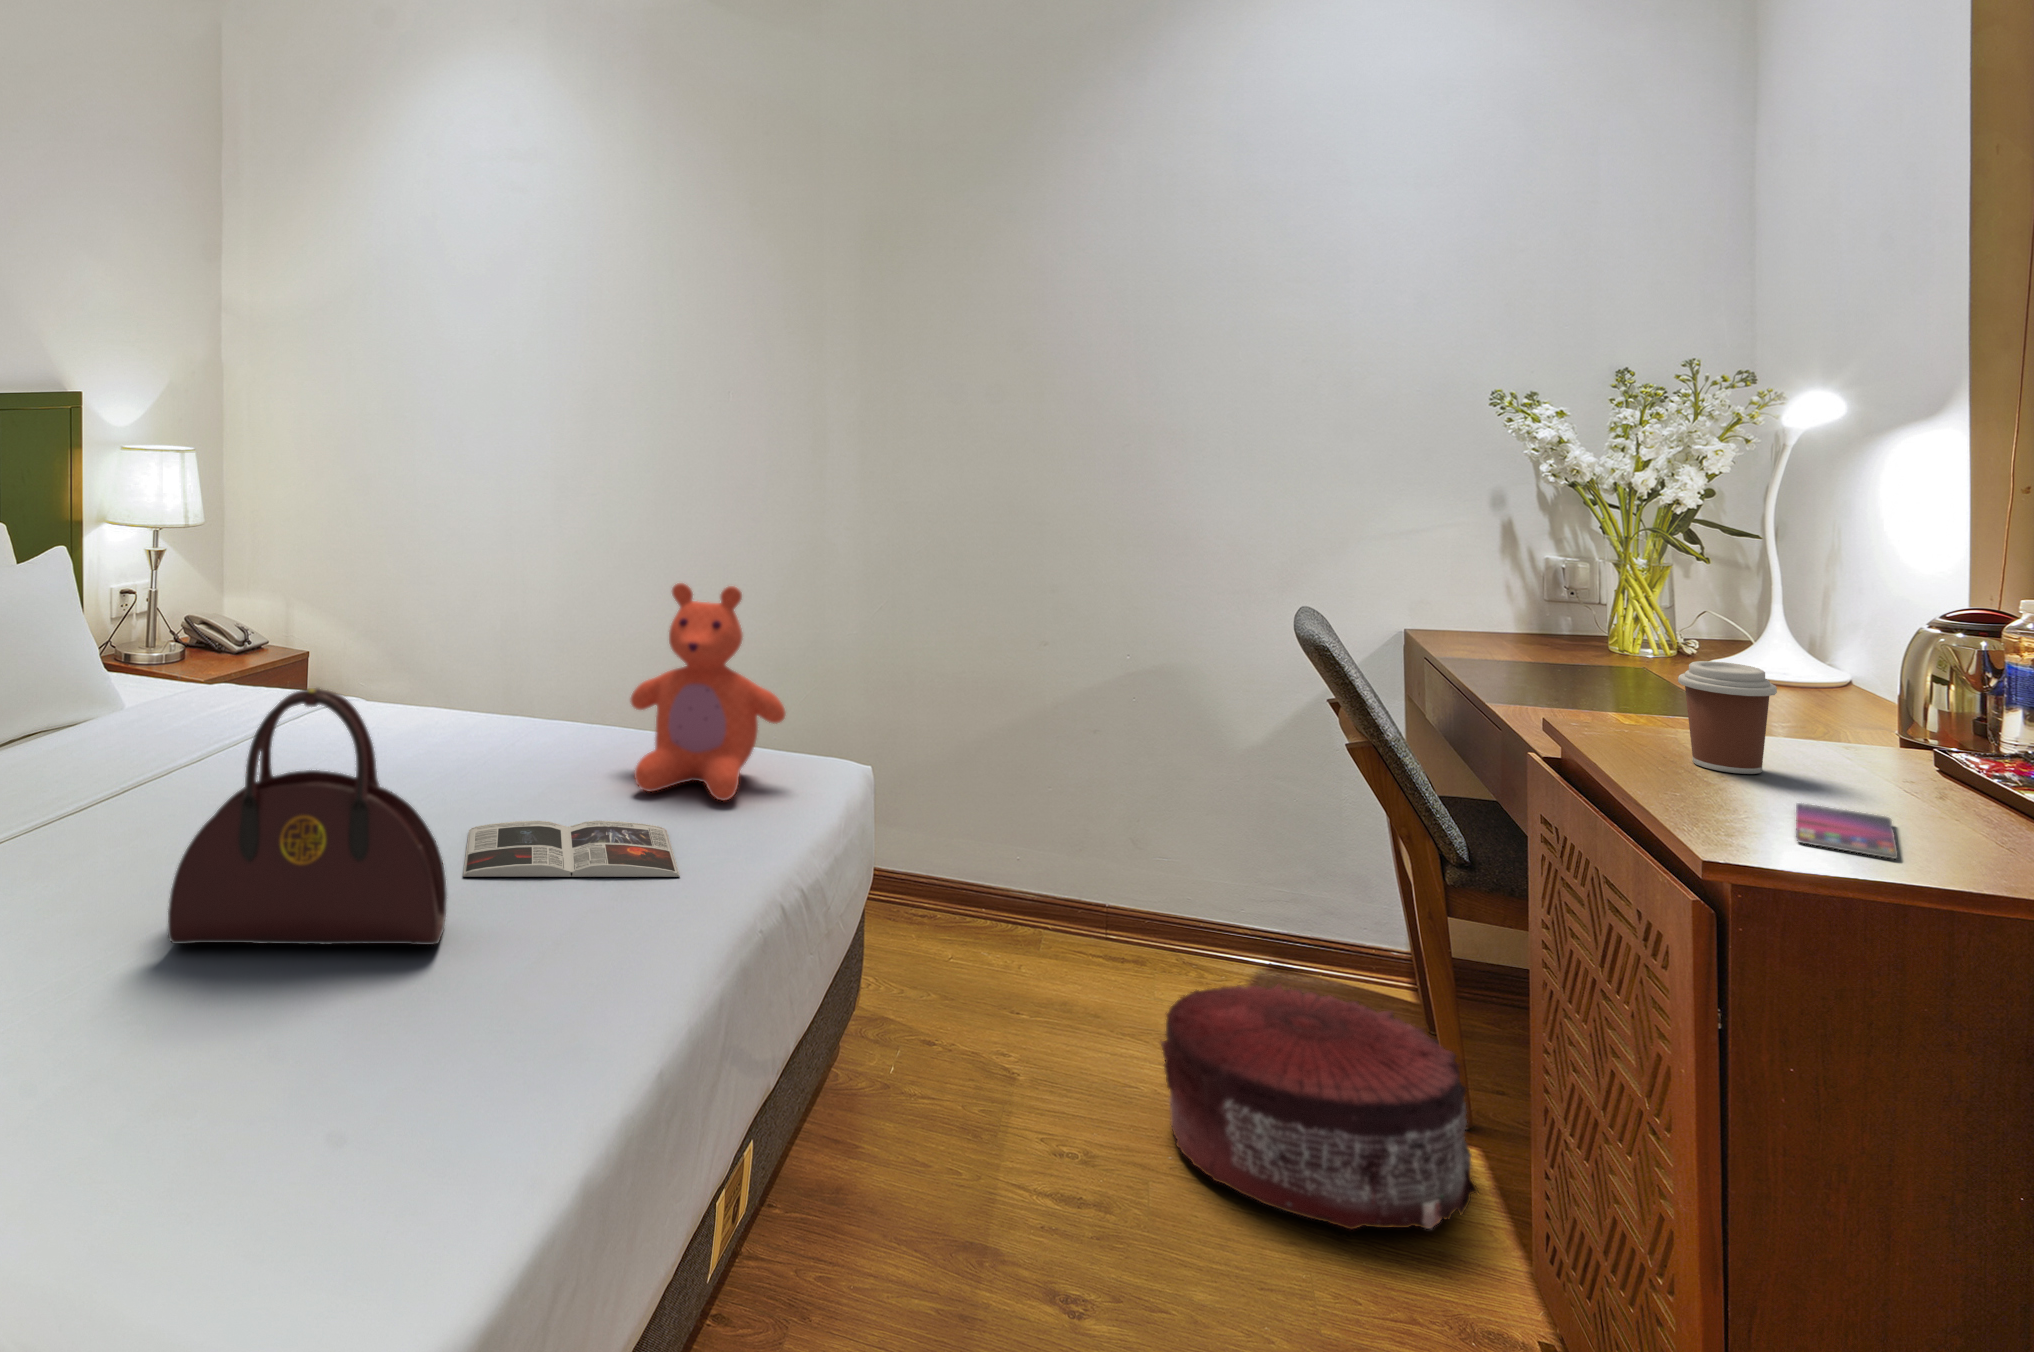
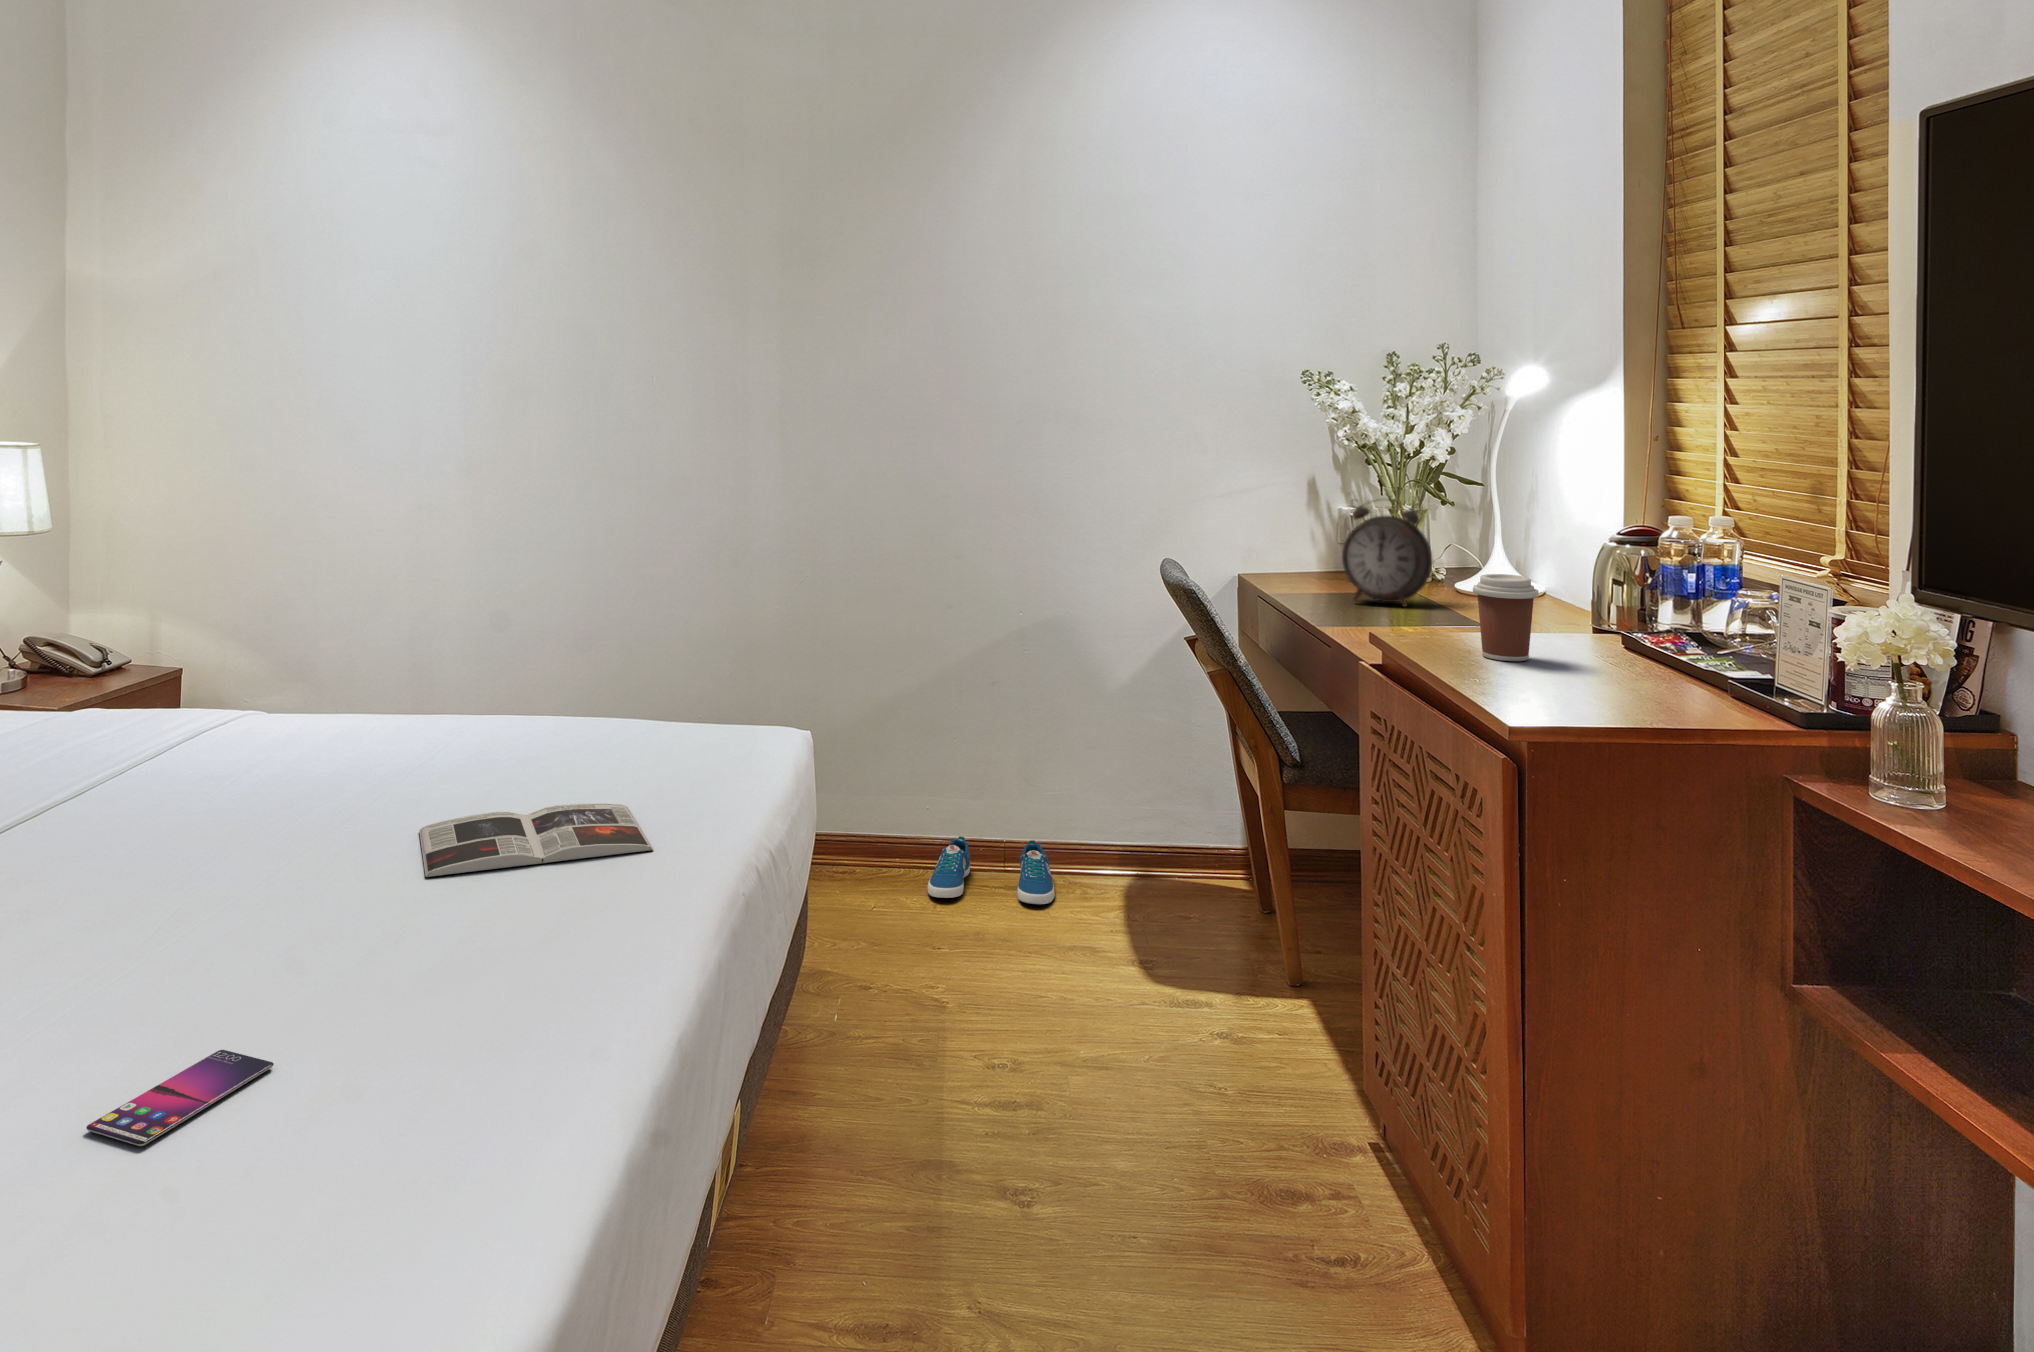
alarm clock: none [1539,552,1668,688] -> present [1342,506,1432,607]
teddy bear: present [630,583,785,800] -> none [575,560,733,774]
handbag: present [168,688,447,945] -> none [95,686,420,991]
smartphone: present [1796,803,1898,859] -> present [86,1050,274,1146]
sneaker: none [1023,896,1172,984] -> present [928,836,1055,904]
pouf: present [1161,984,1479,1229] -> none [1065,885,1314,1086]

